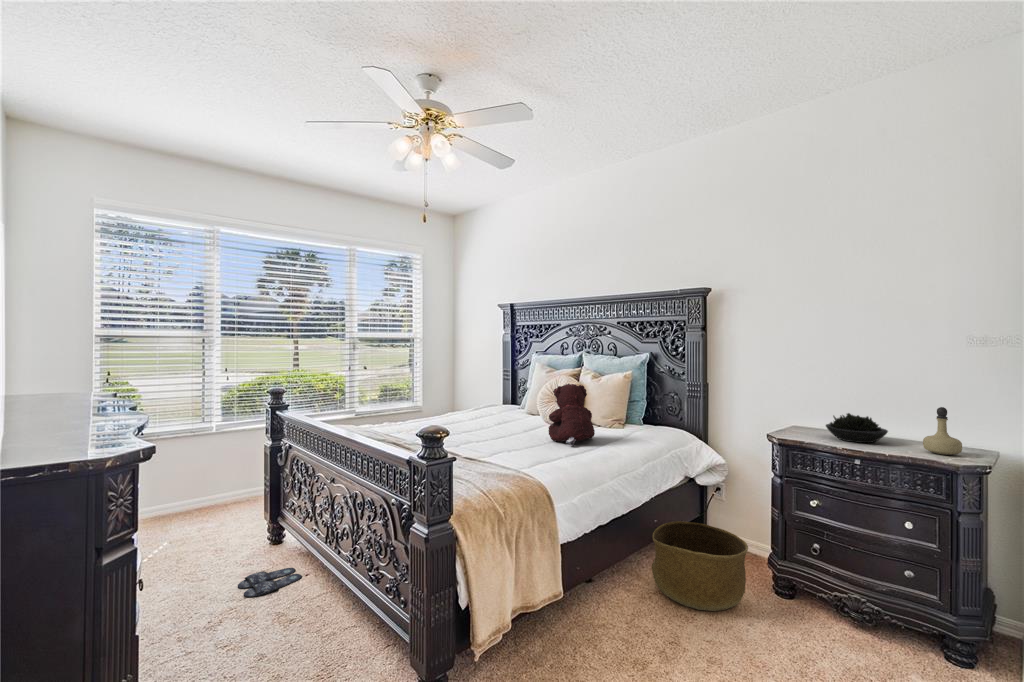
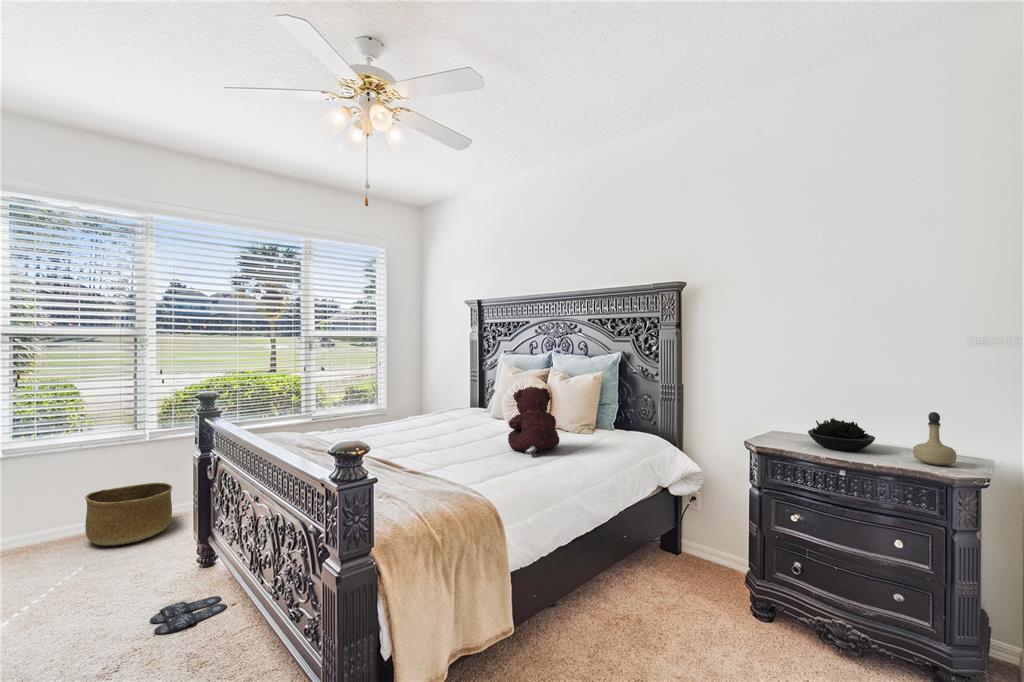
basket: present [652,521,748,611] -> present [85,483,172,546]

